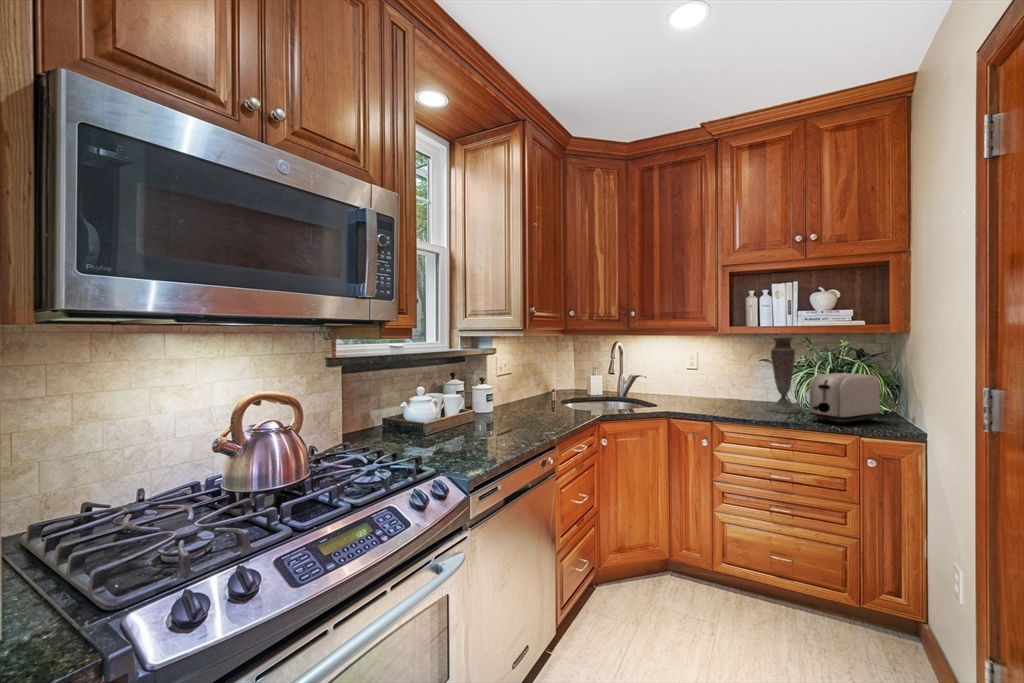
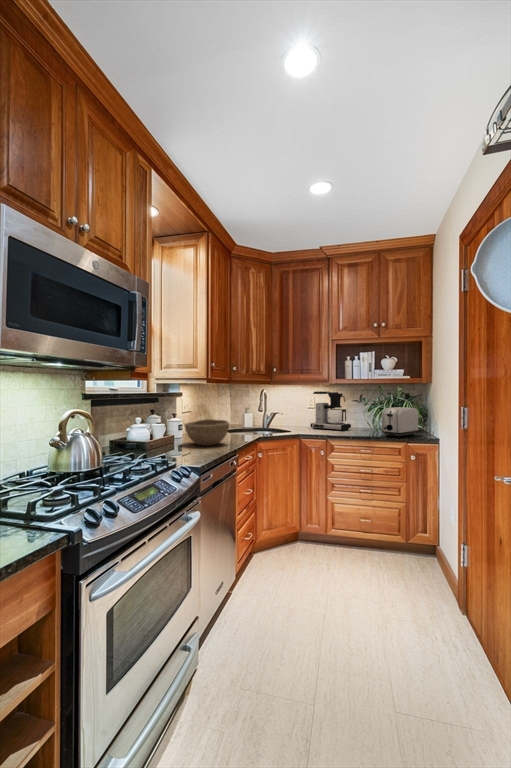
vase: present [769,337,798,413] -> none [358,386,375,433]
coffee maker: none [691,346,758,407] -> present [311,391,351,431]
bowl: none [486,390,551,429] -> present [184,419,230,446]

